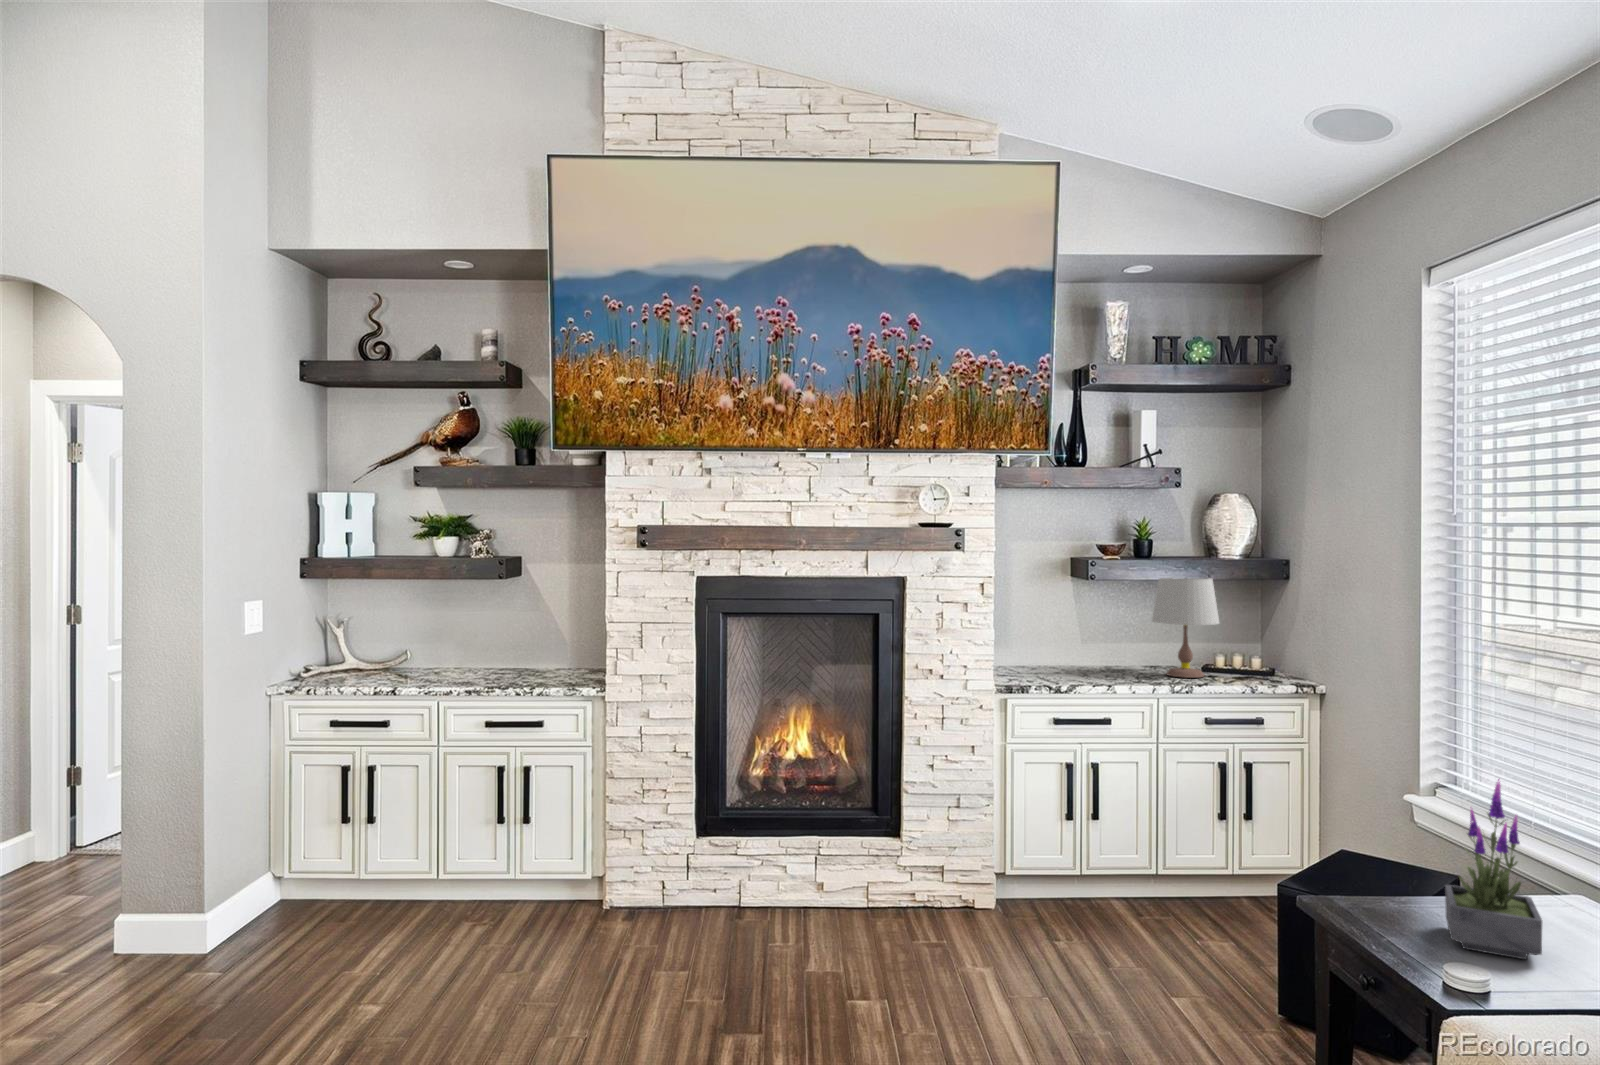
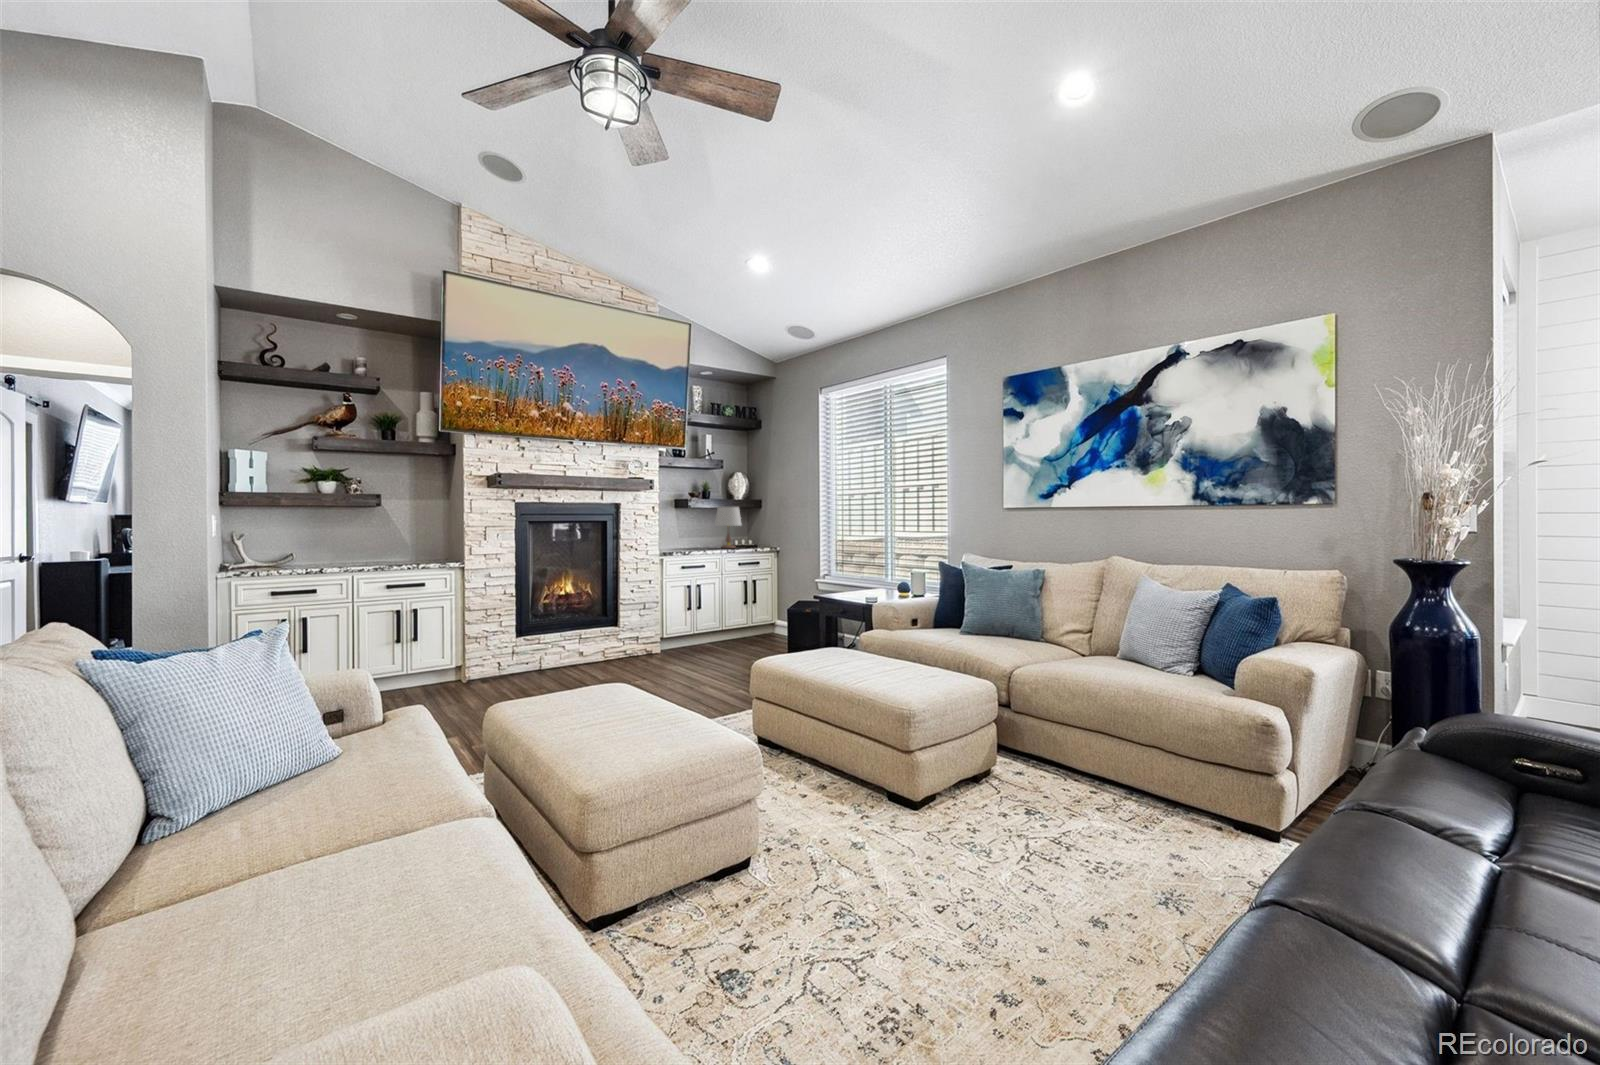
potted plant: present [1445,779,1542,959] -> none [843,551,868,601]

